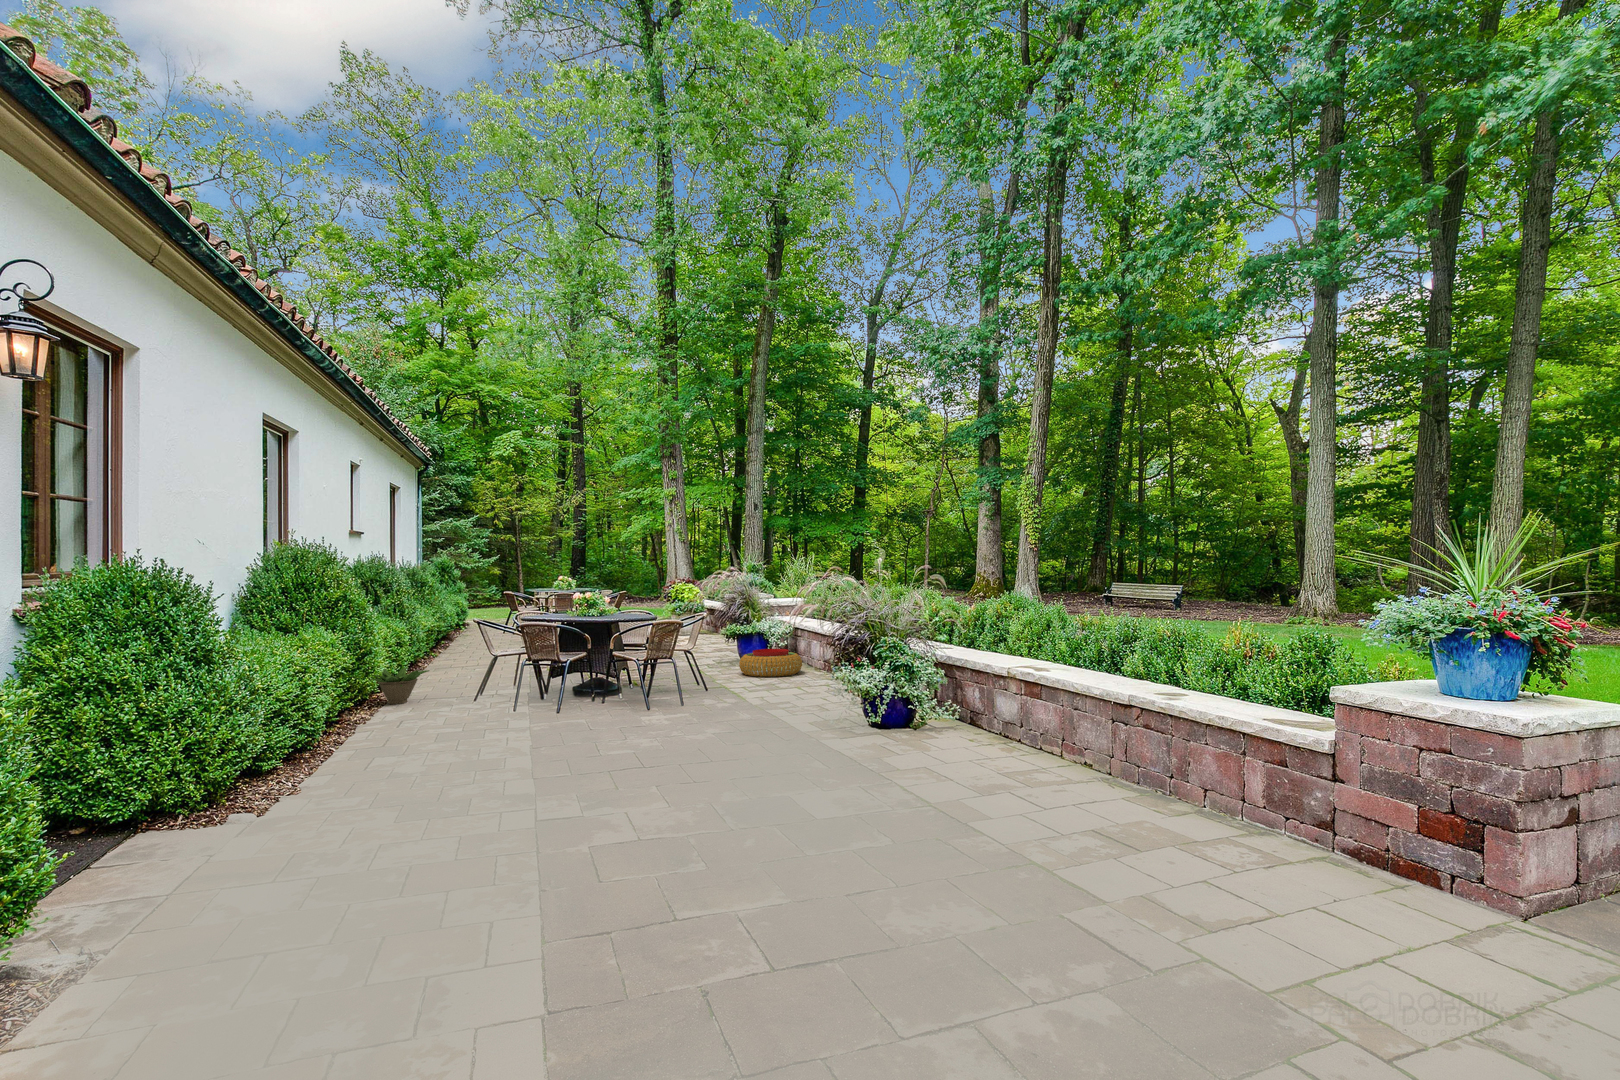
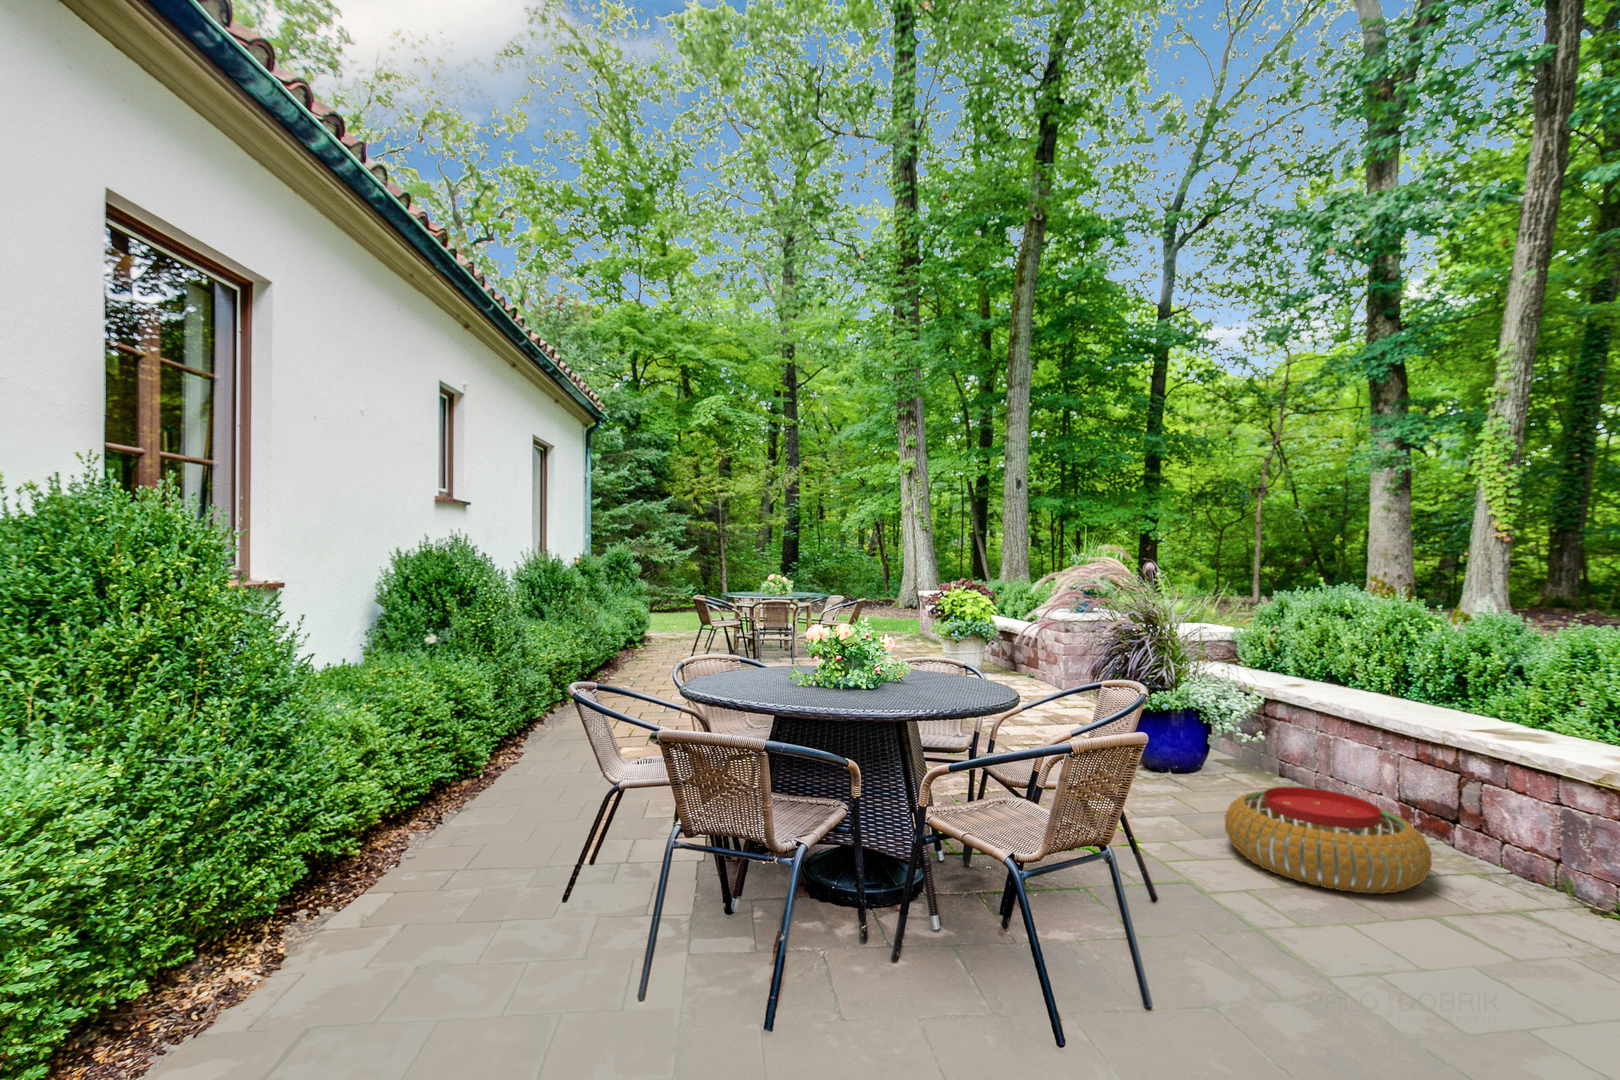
decorative plant: present [370,667,429,704] -> none [228,835,442,977]

